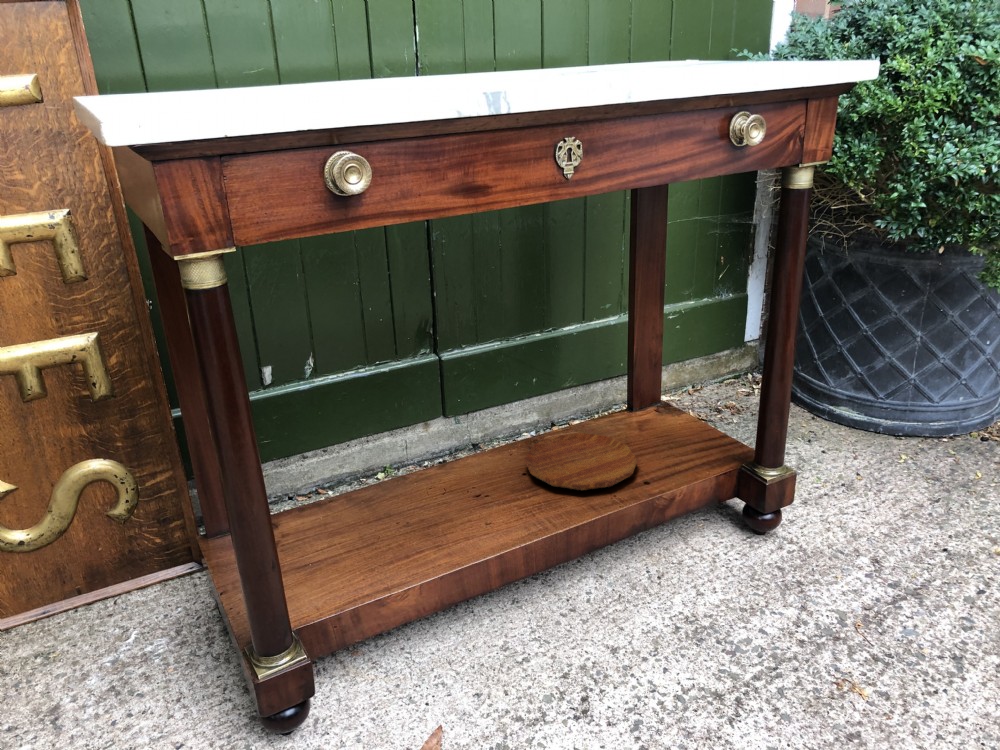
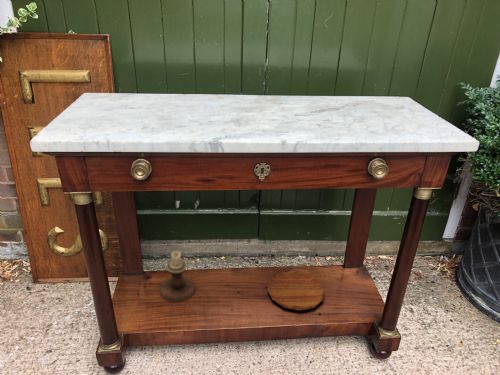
candlestick: none [311,436,388,551] -> present [160,251,195,302]

